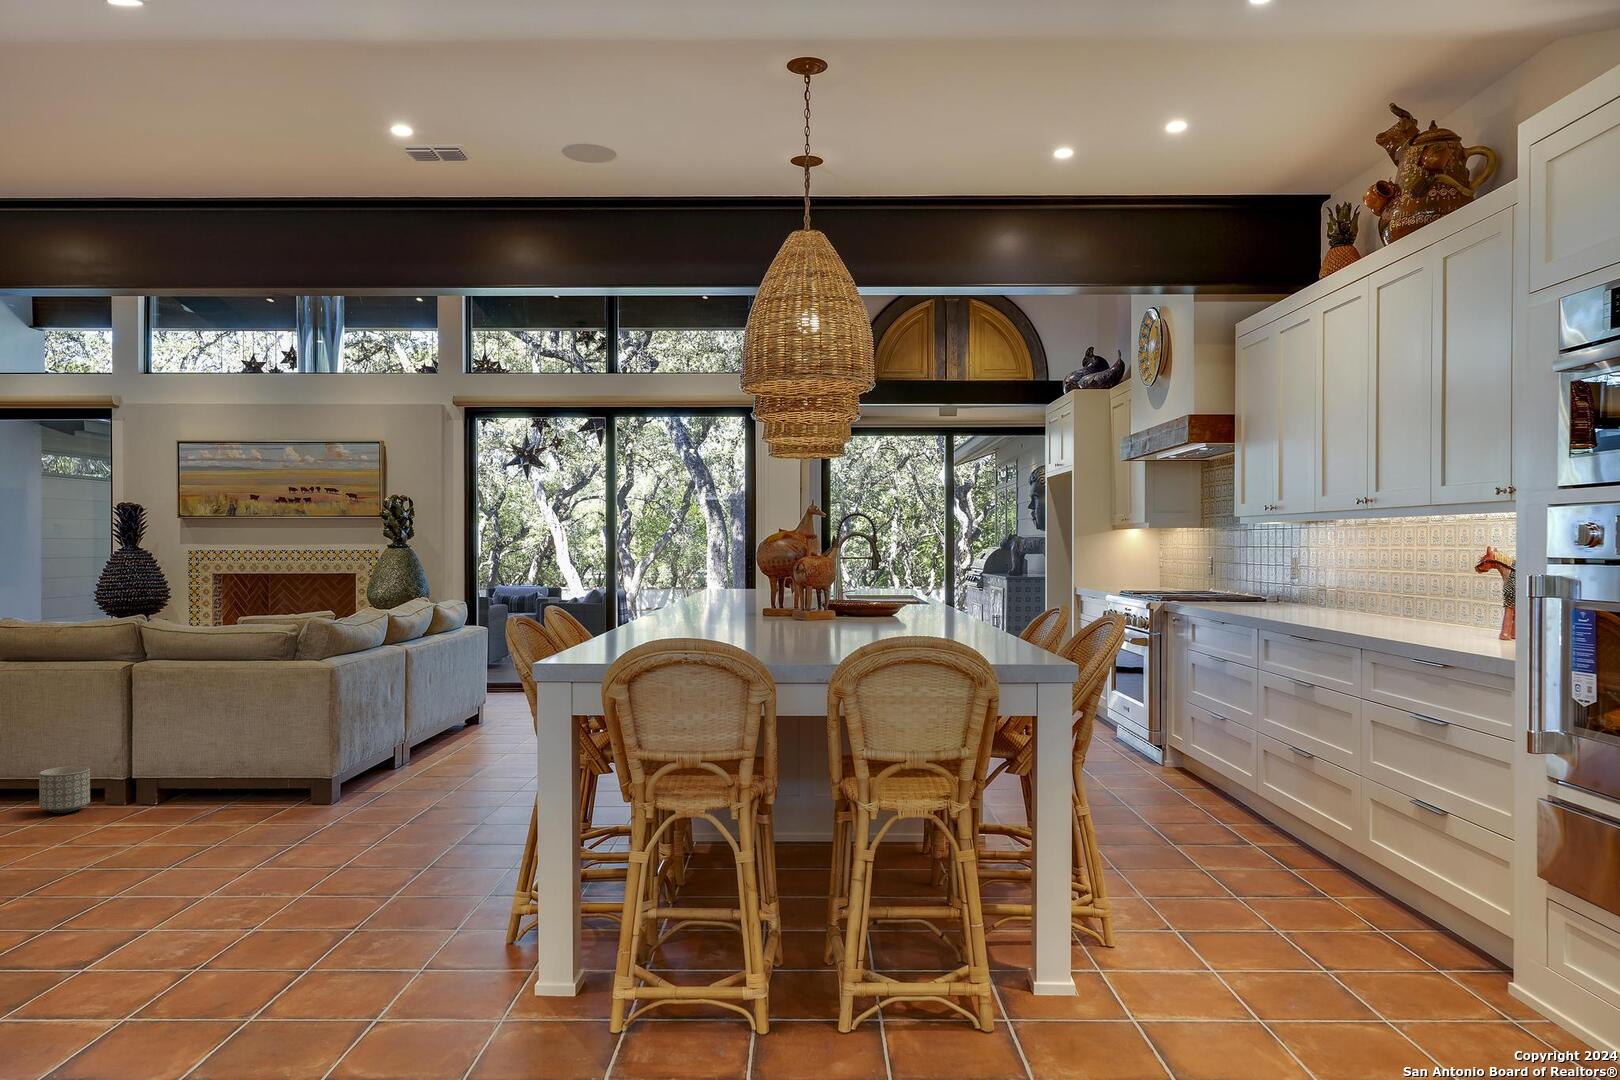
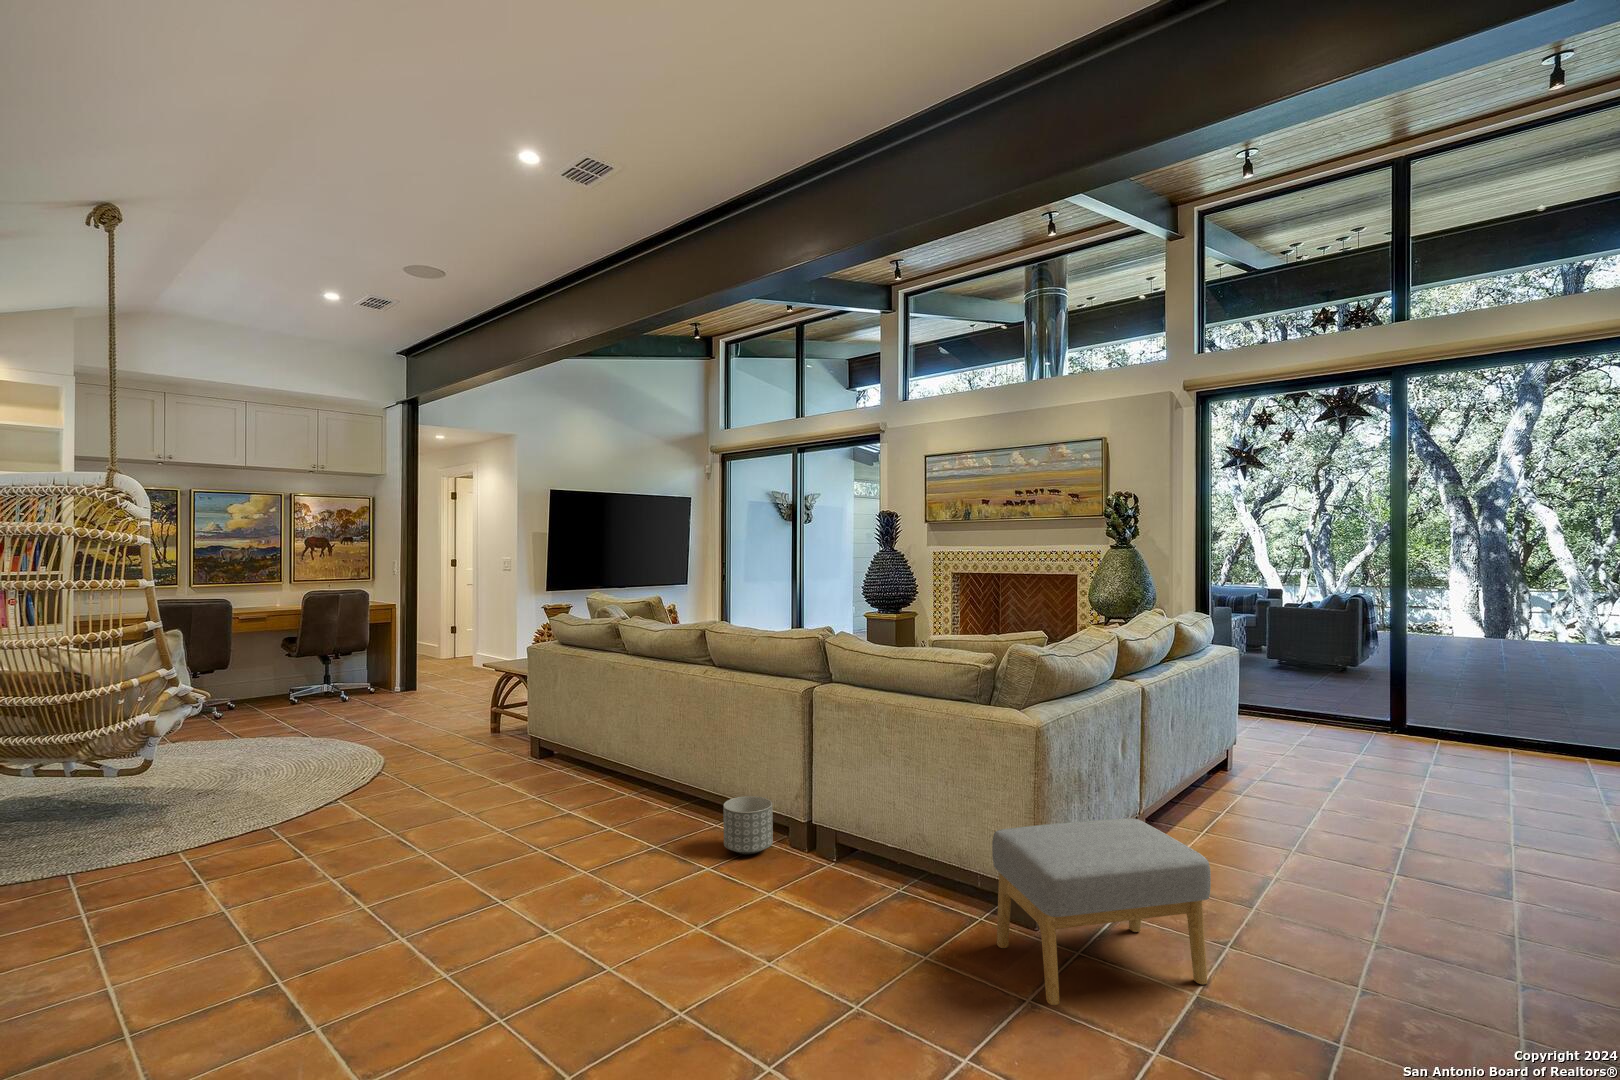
footstool: none [301,724,440,826] -> present [992,818,1211,1005]

